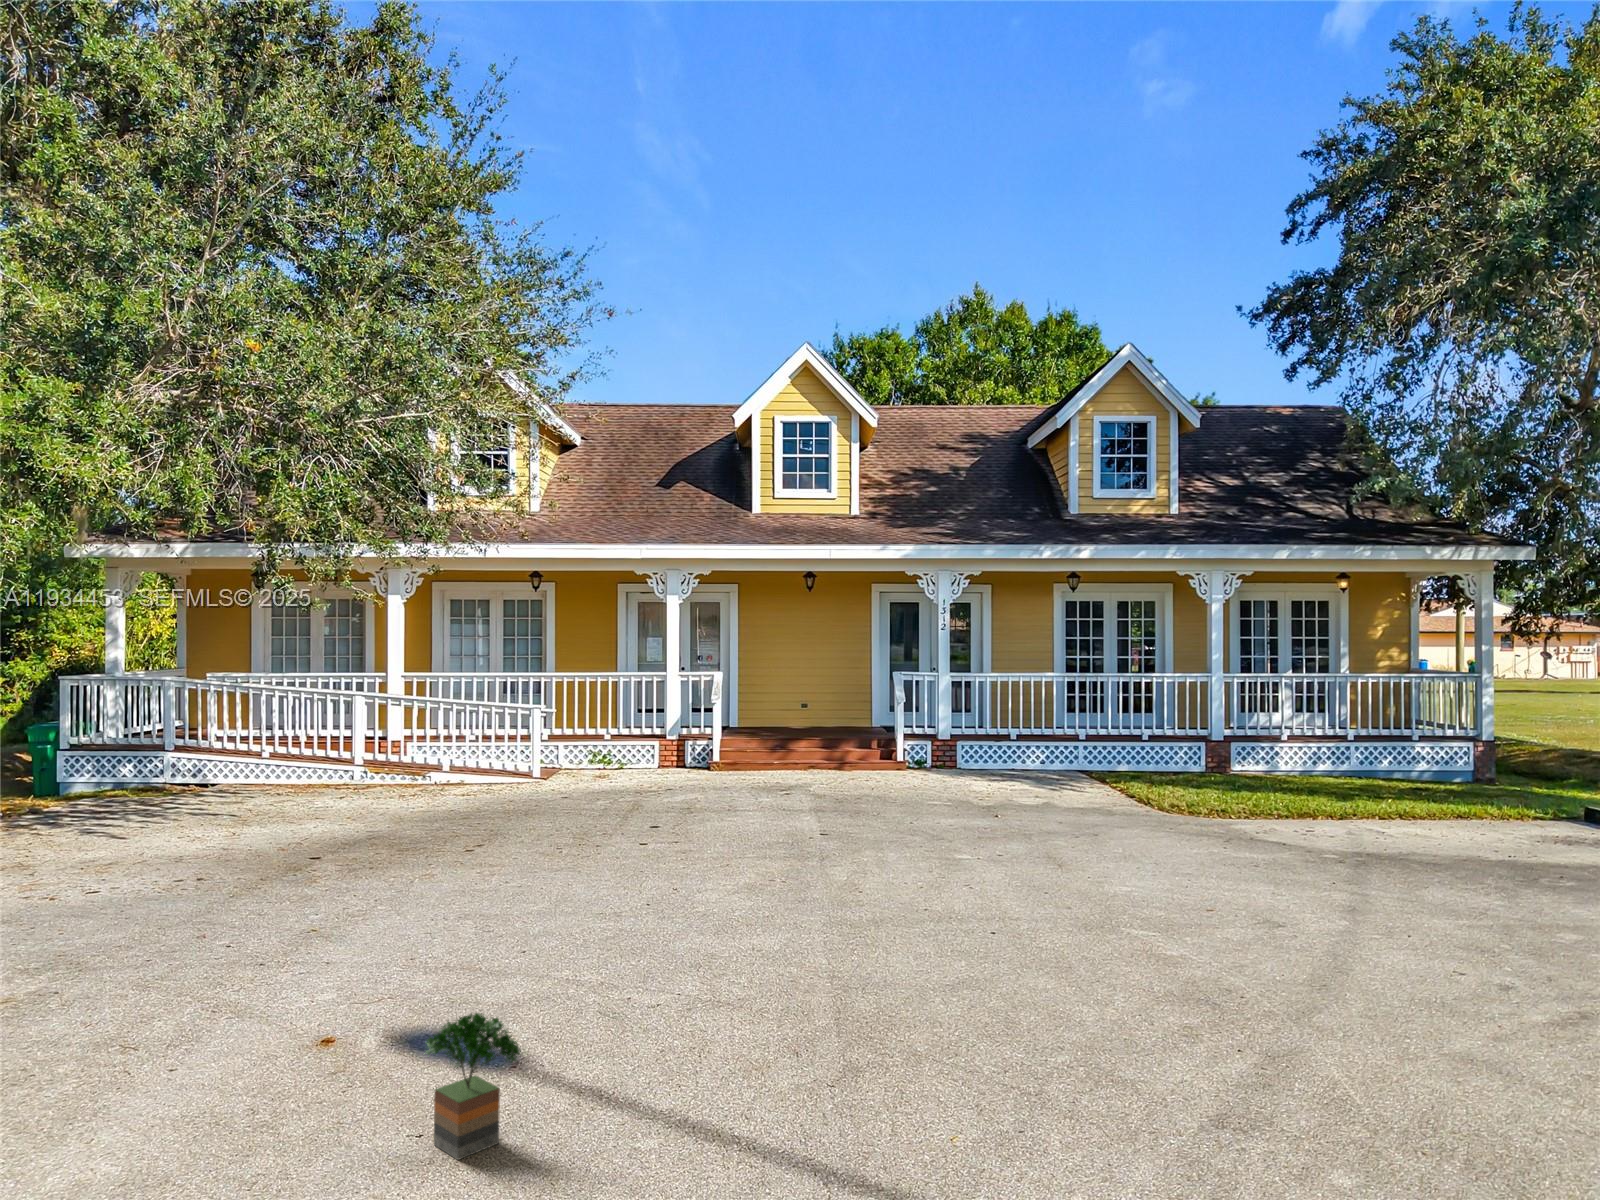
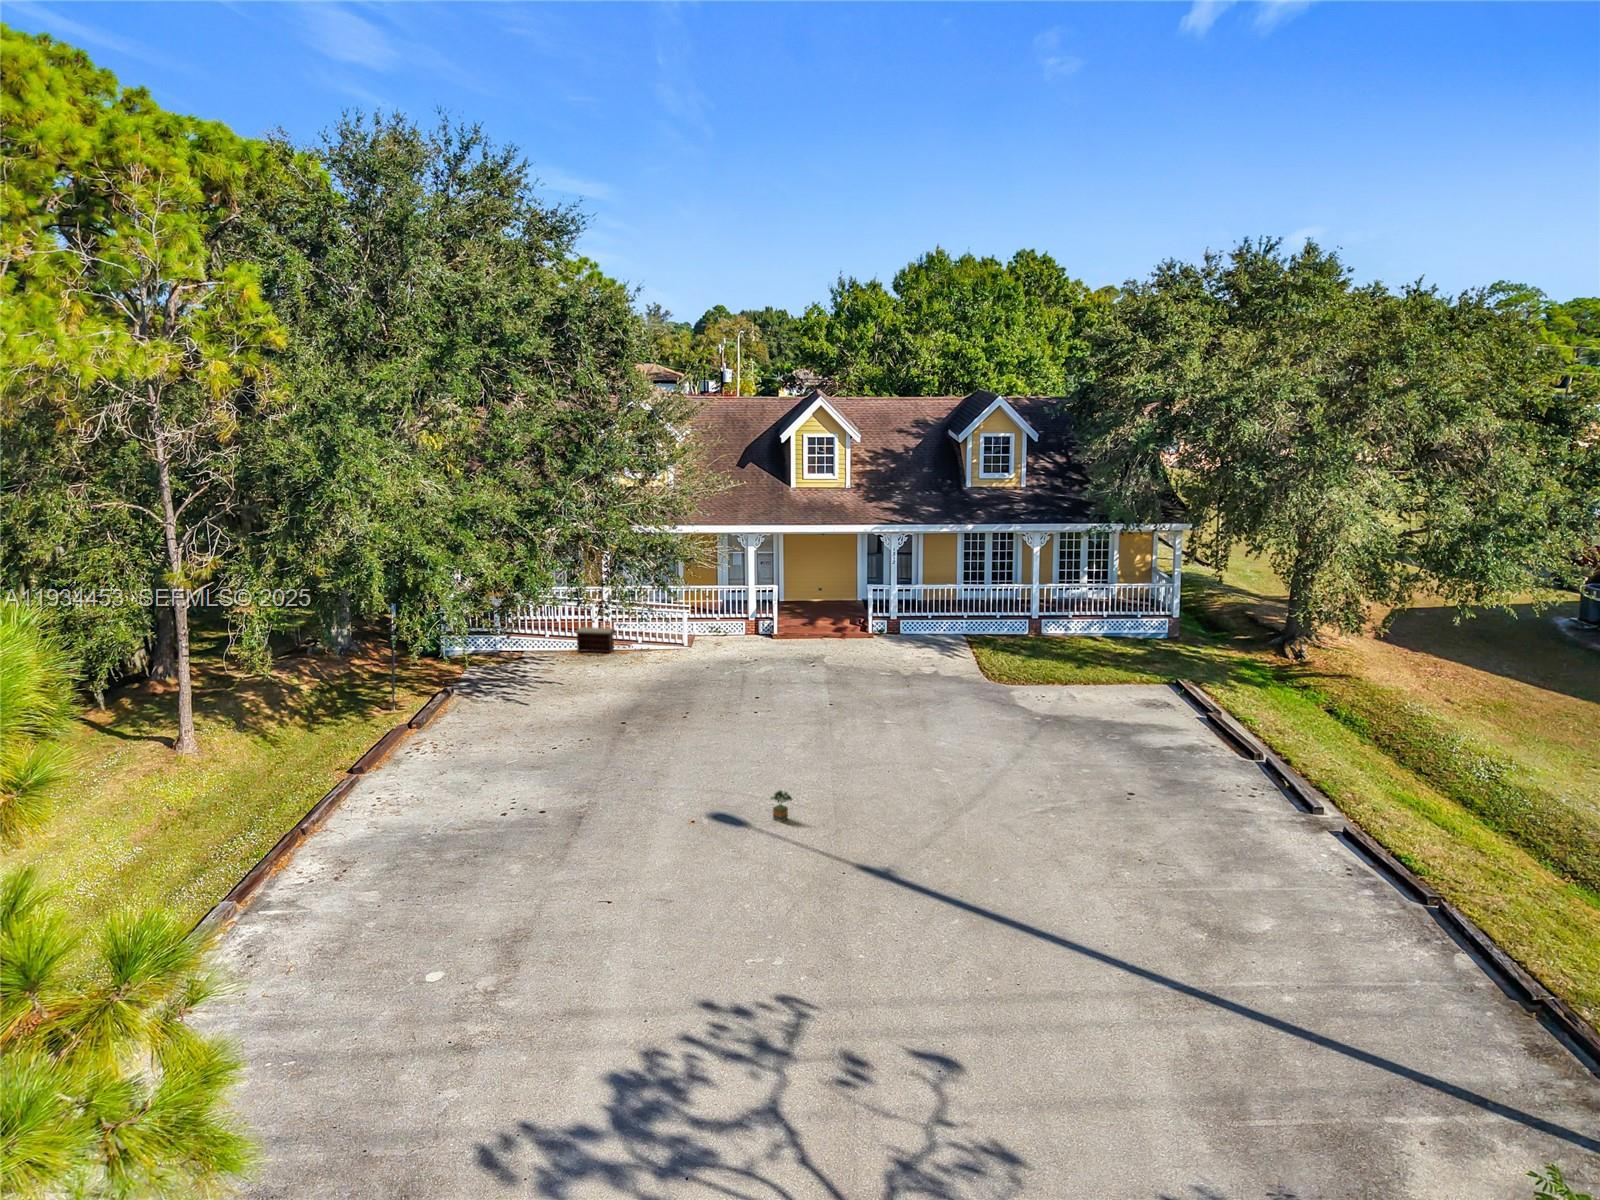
bench: none [311,737,392,788] -> present [576,627,614,653]

